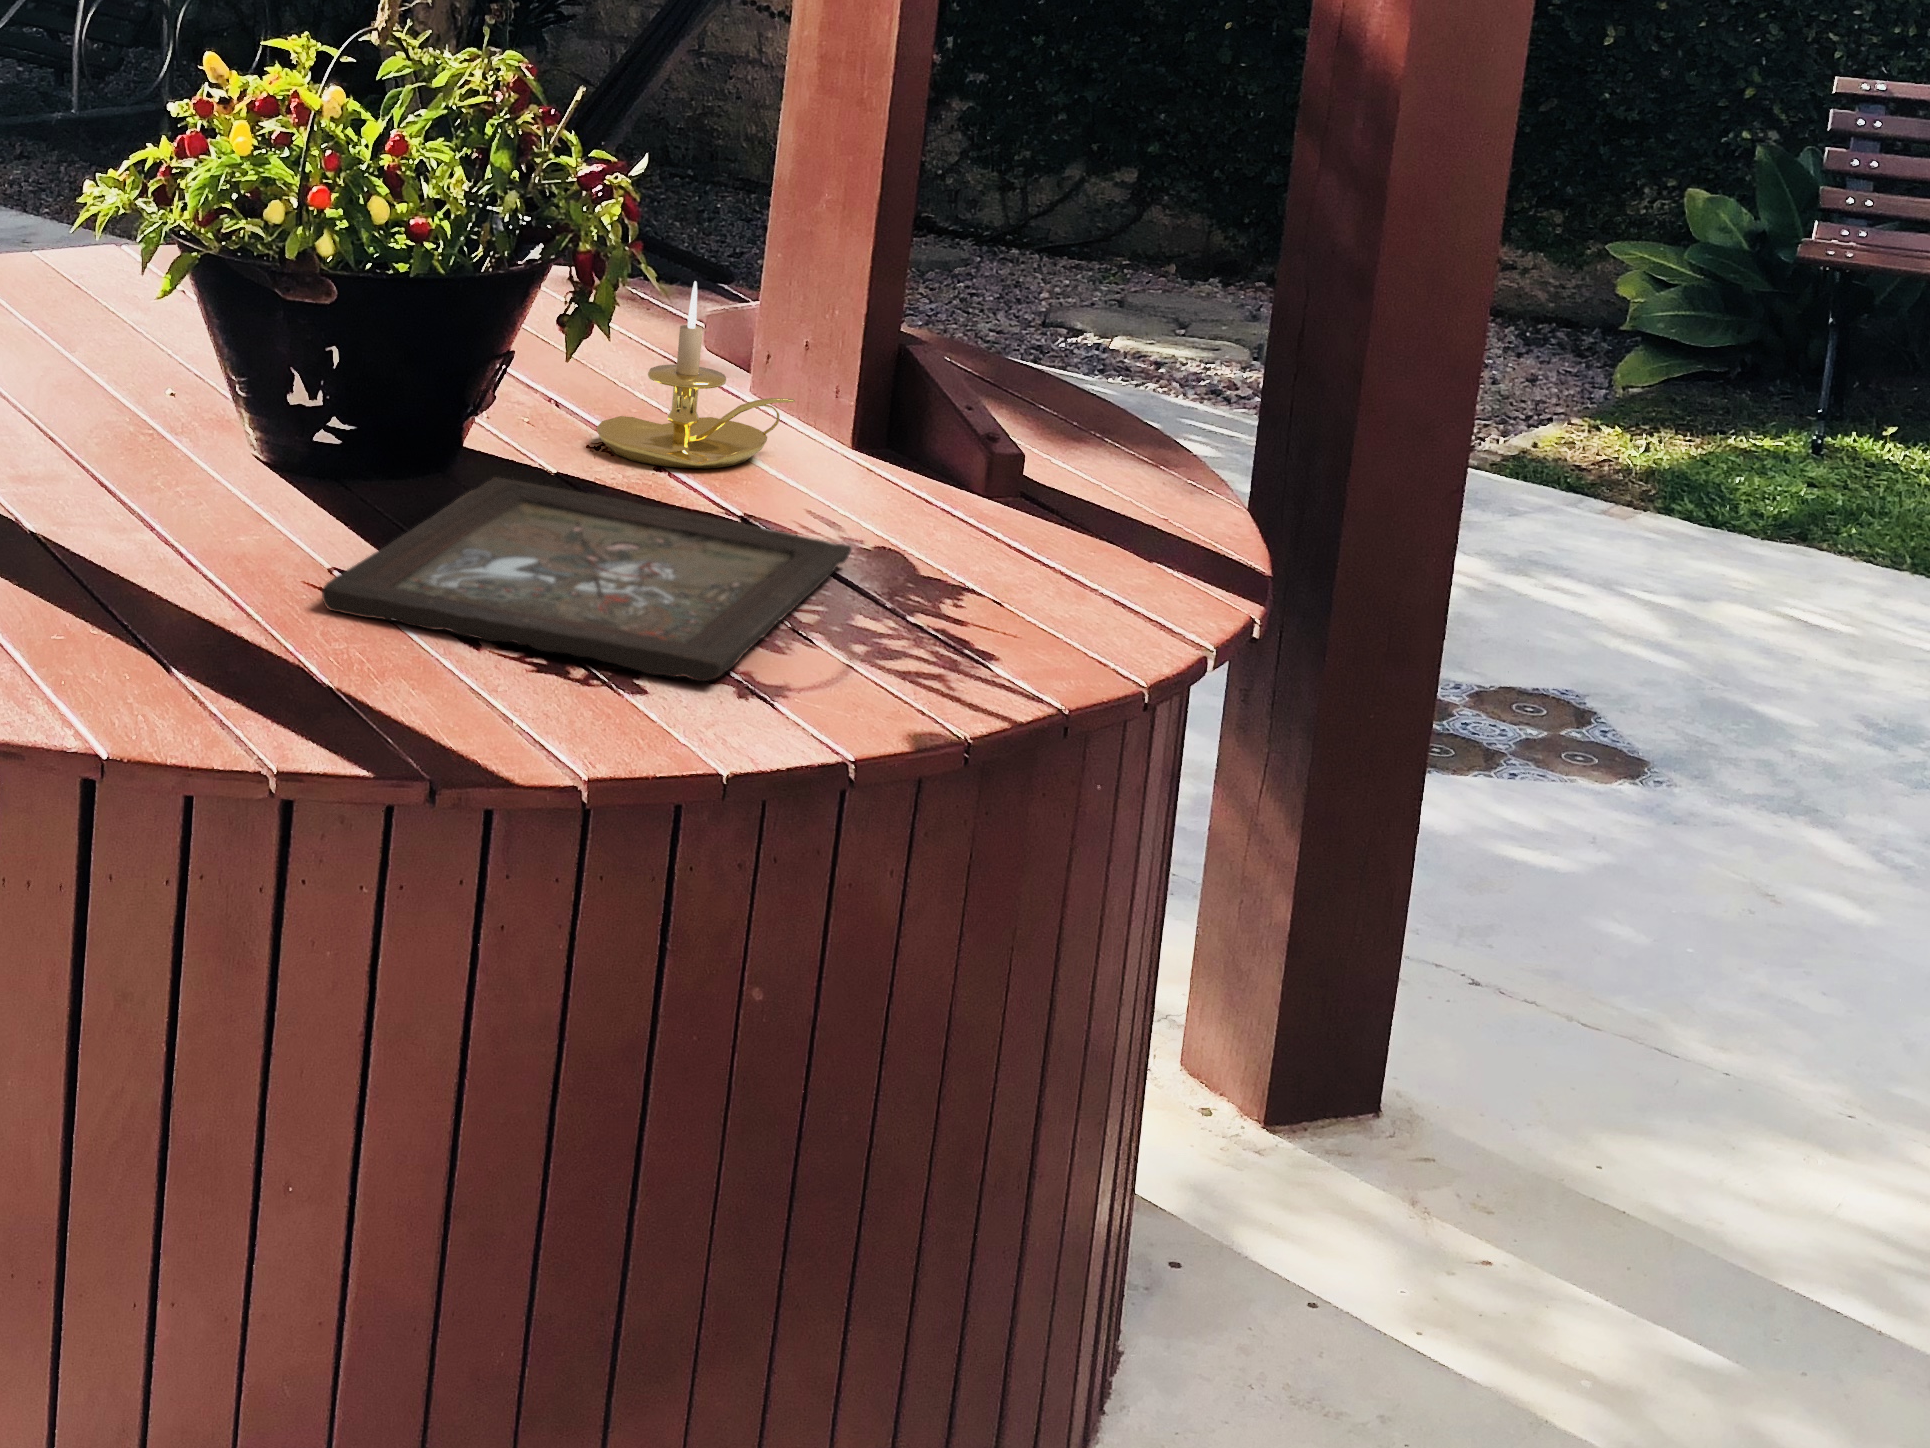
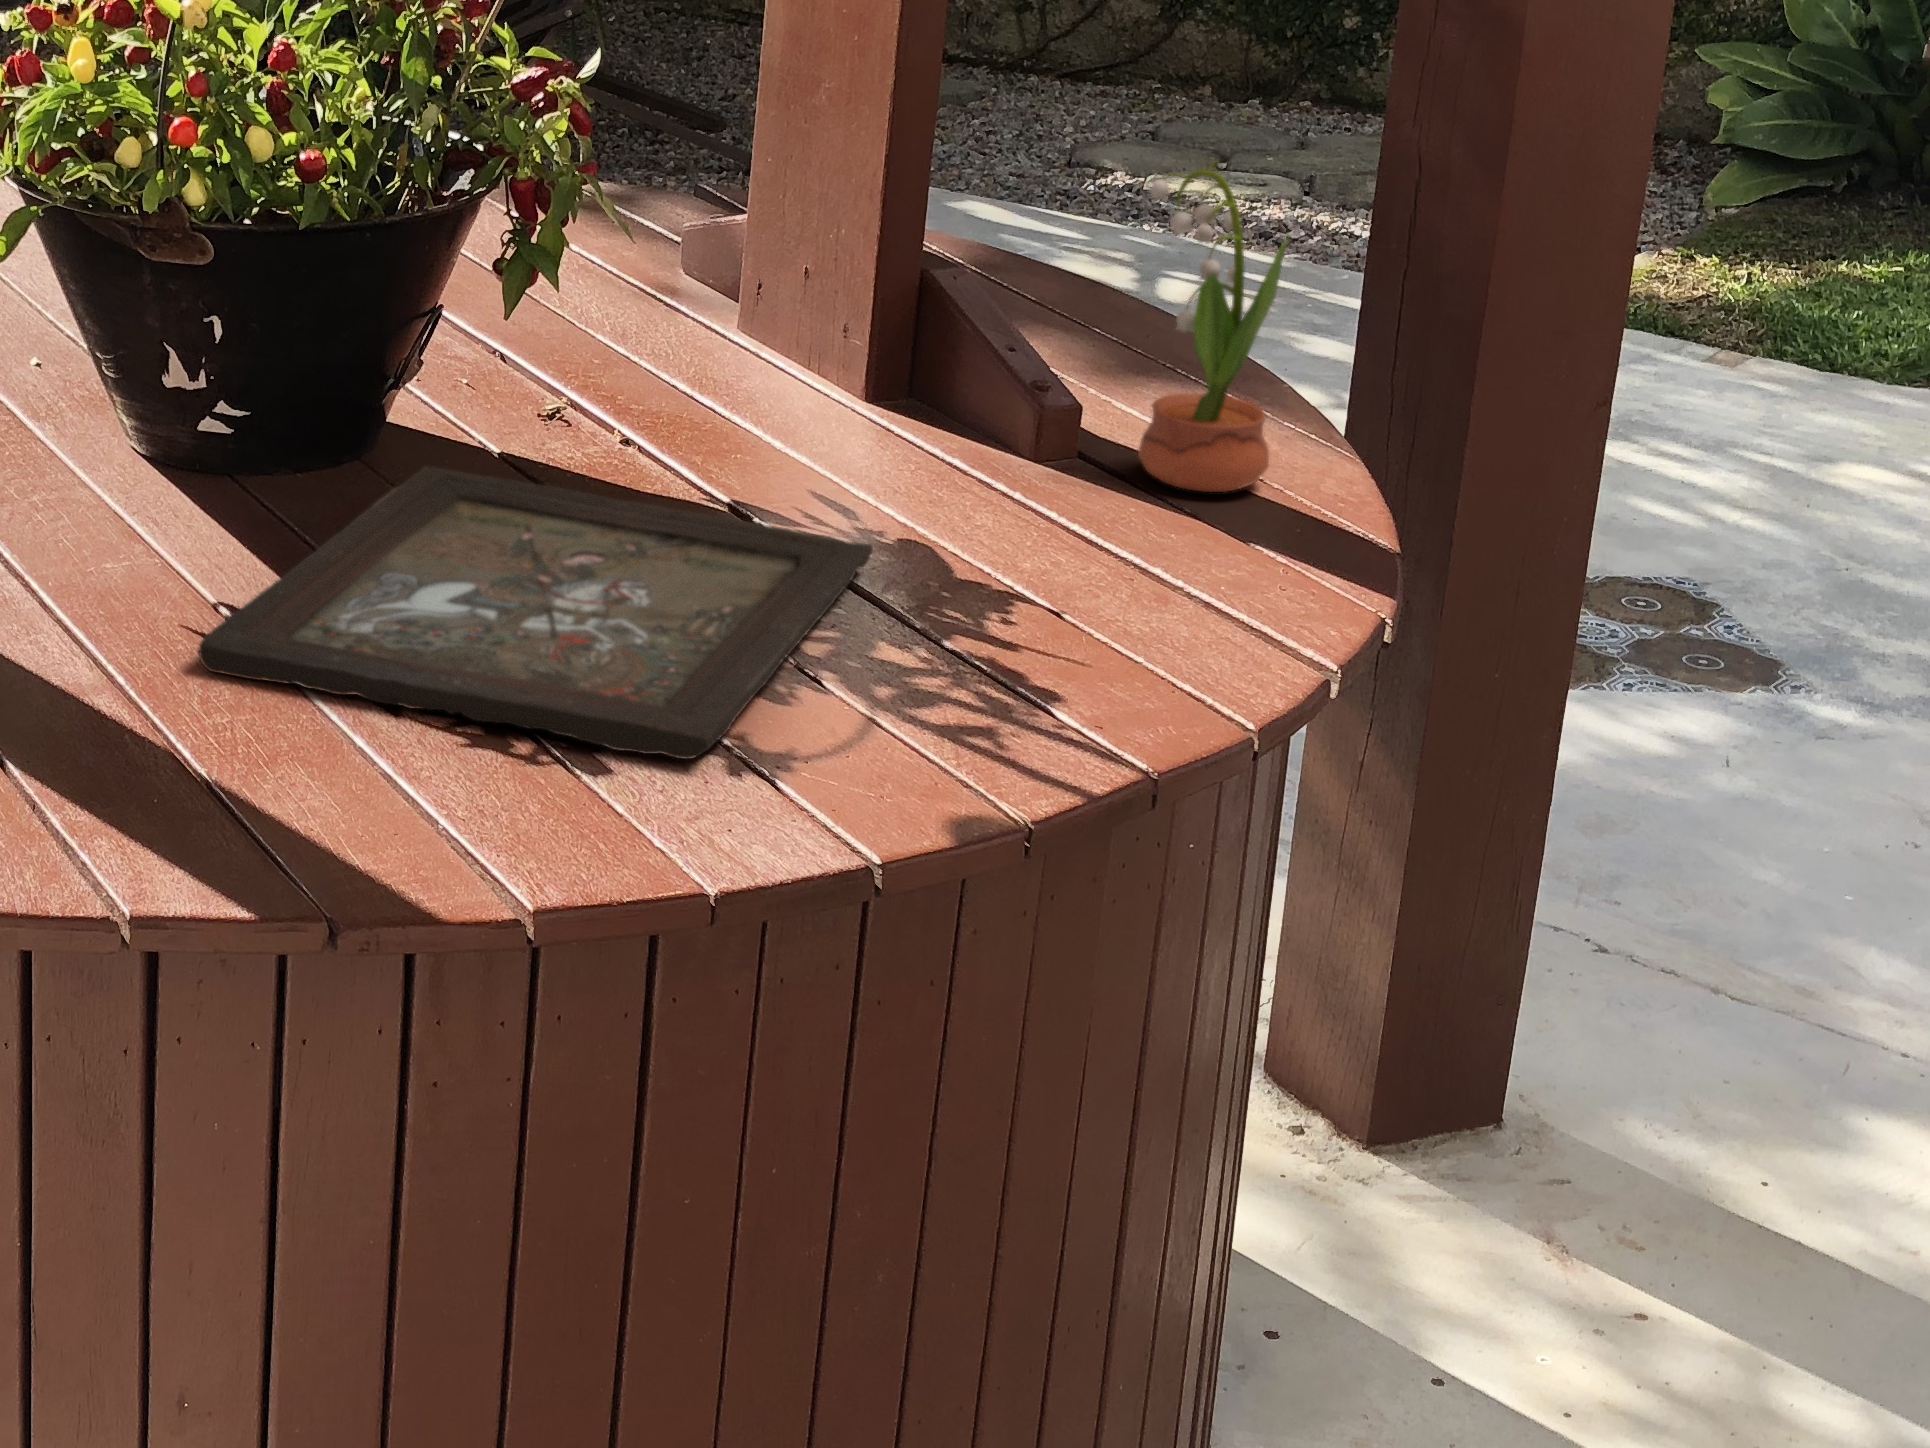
potted flower: none [1066,262,1185,526] -> present [1138,162,1289,492]
candle holder: present [596,281,795,468] -> none [553,203,797,435]

